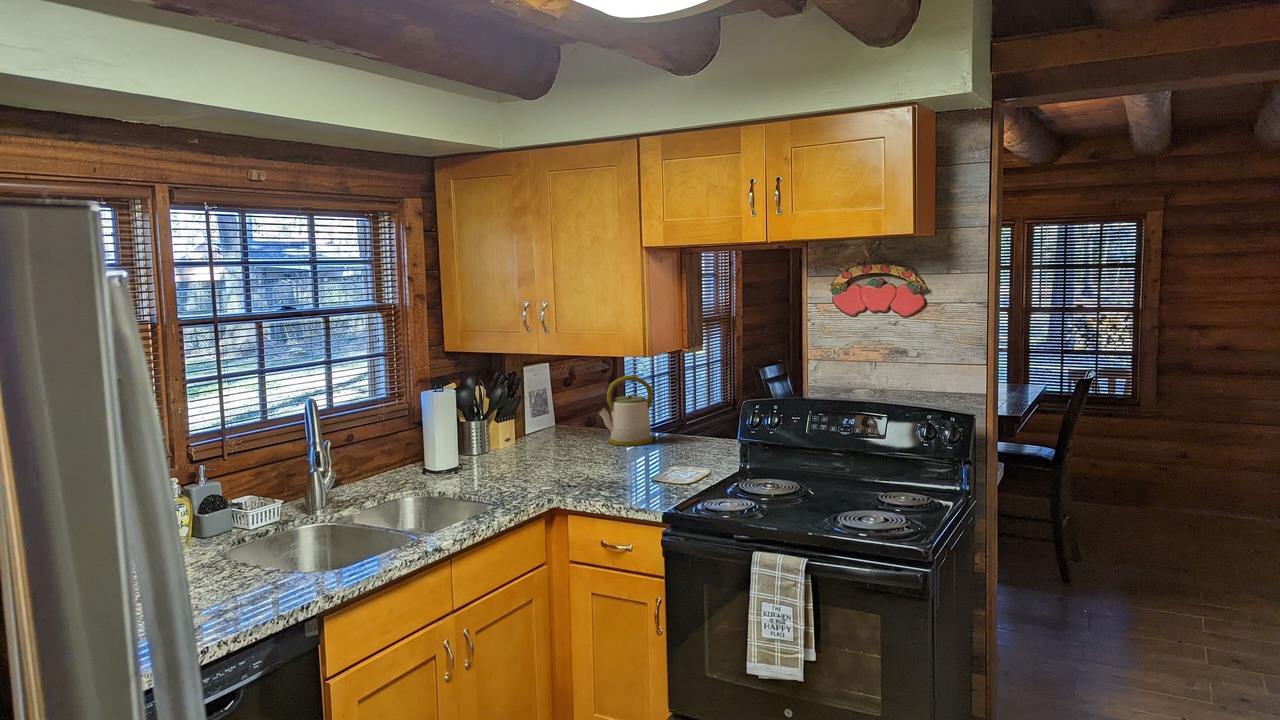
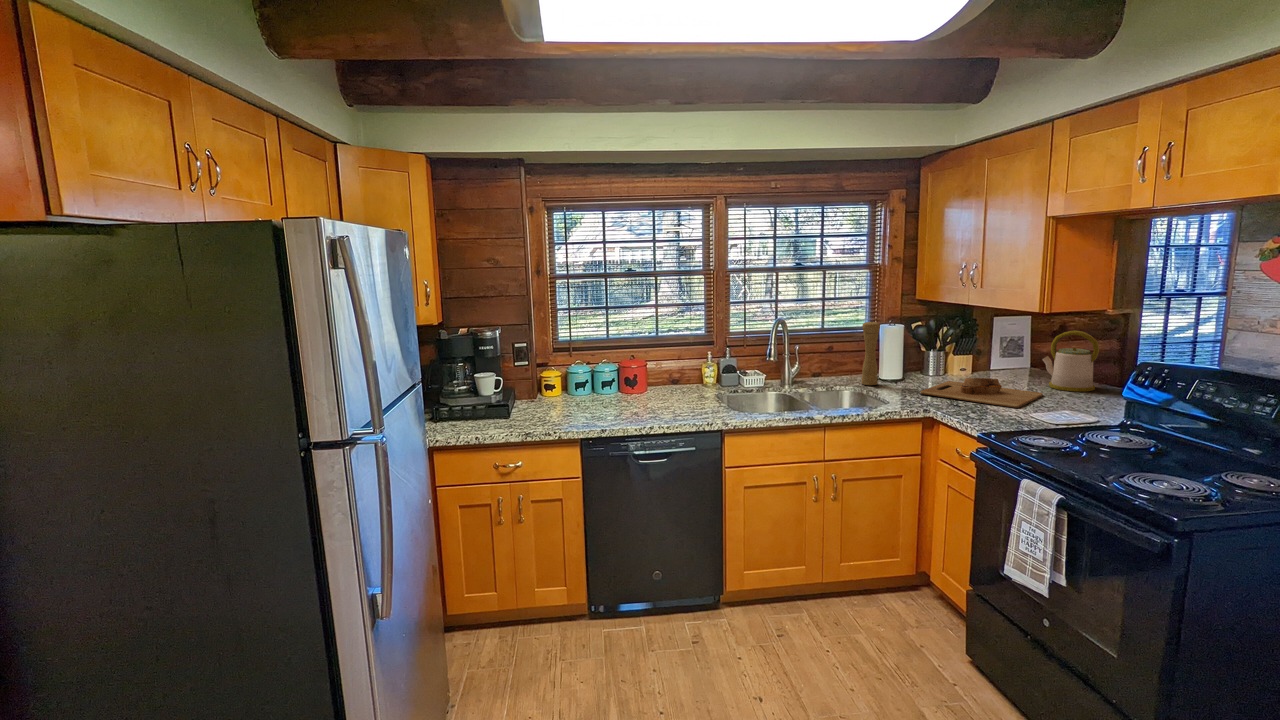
pepper mill: none [406,388,434,482] -> present [862,321,880,385]
cutting board: none [506,444,629,480] -> present [920,378,1043,408]

